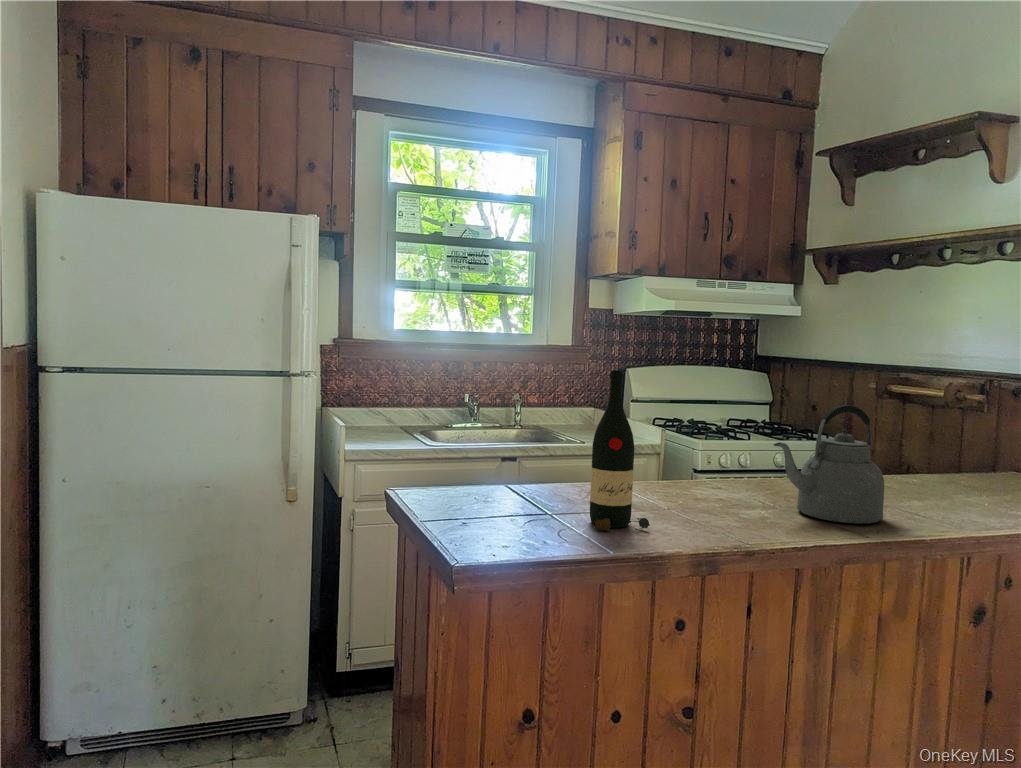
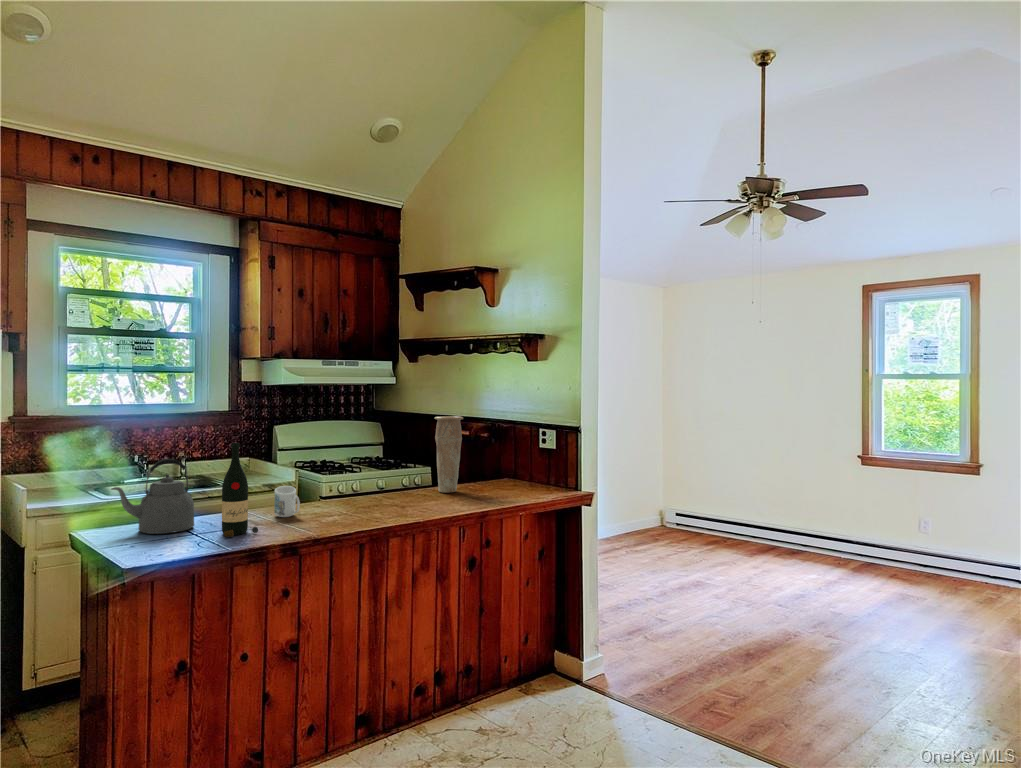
vase: none [920,356,981,490] -> present [435,416,463,493]
kettle: present [773,405,884,524] -> present [111,459,194,534]
mug: none [662,451,706,503] -> present [274,486,300,517]

